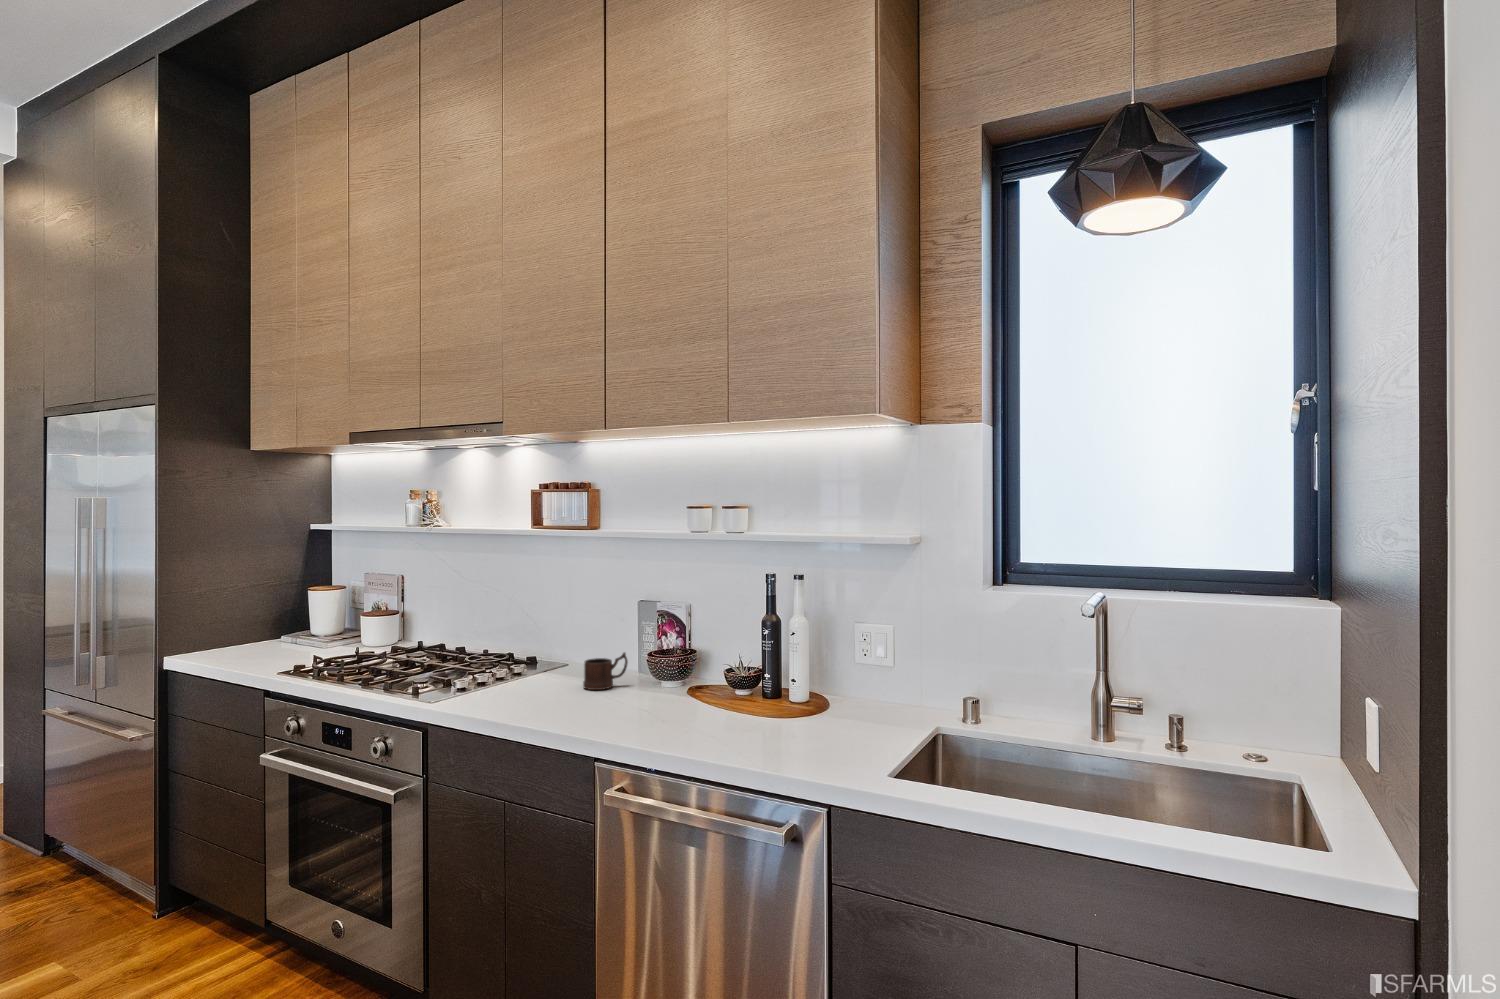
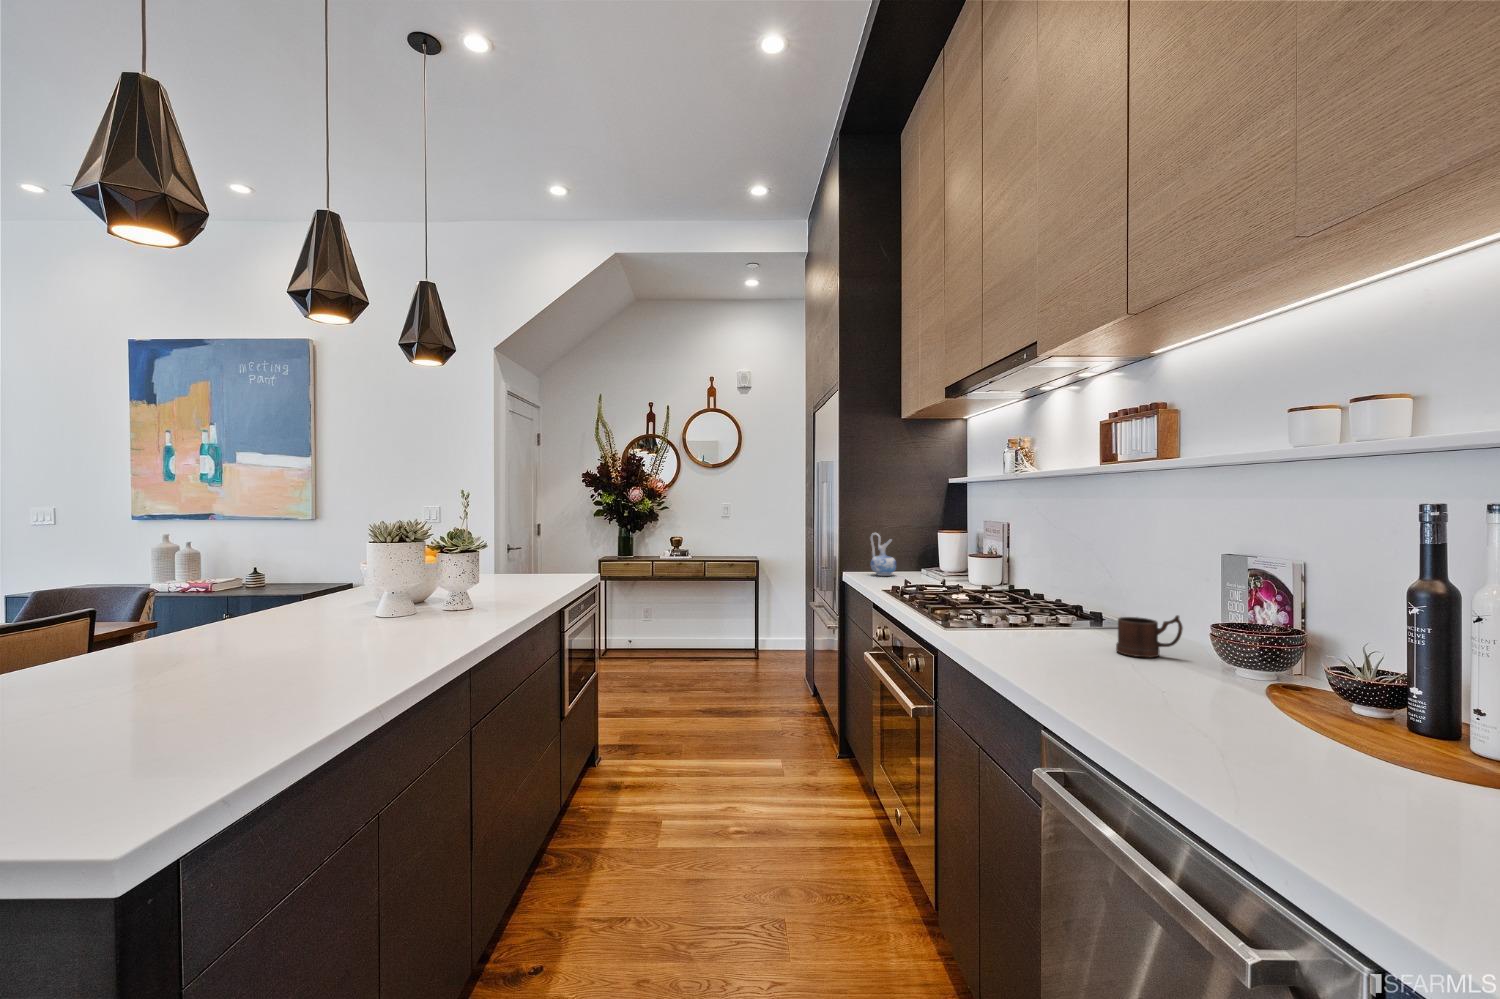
ceramic pitcher: none [220,599,258,655] -> present [870,533,896,576]

